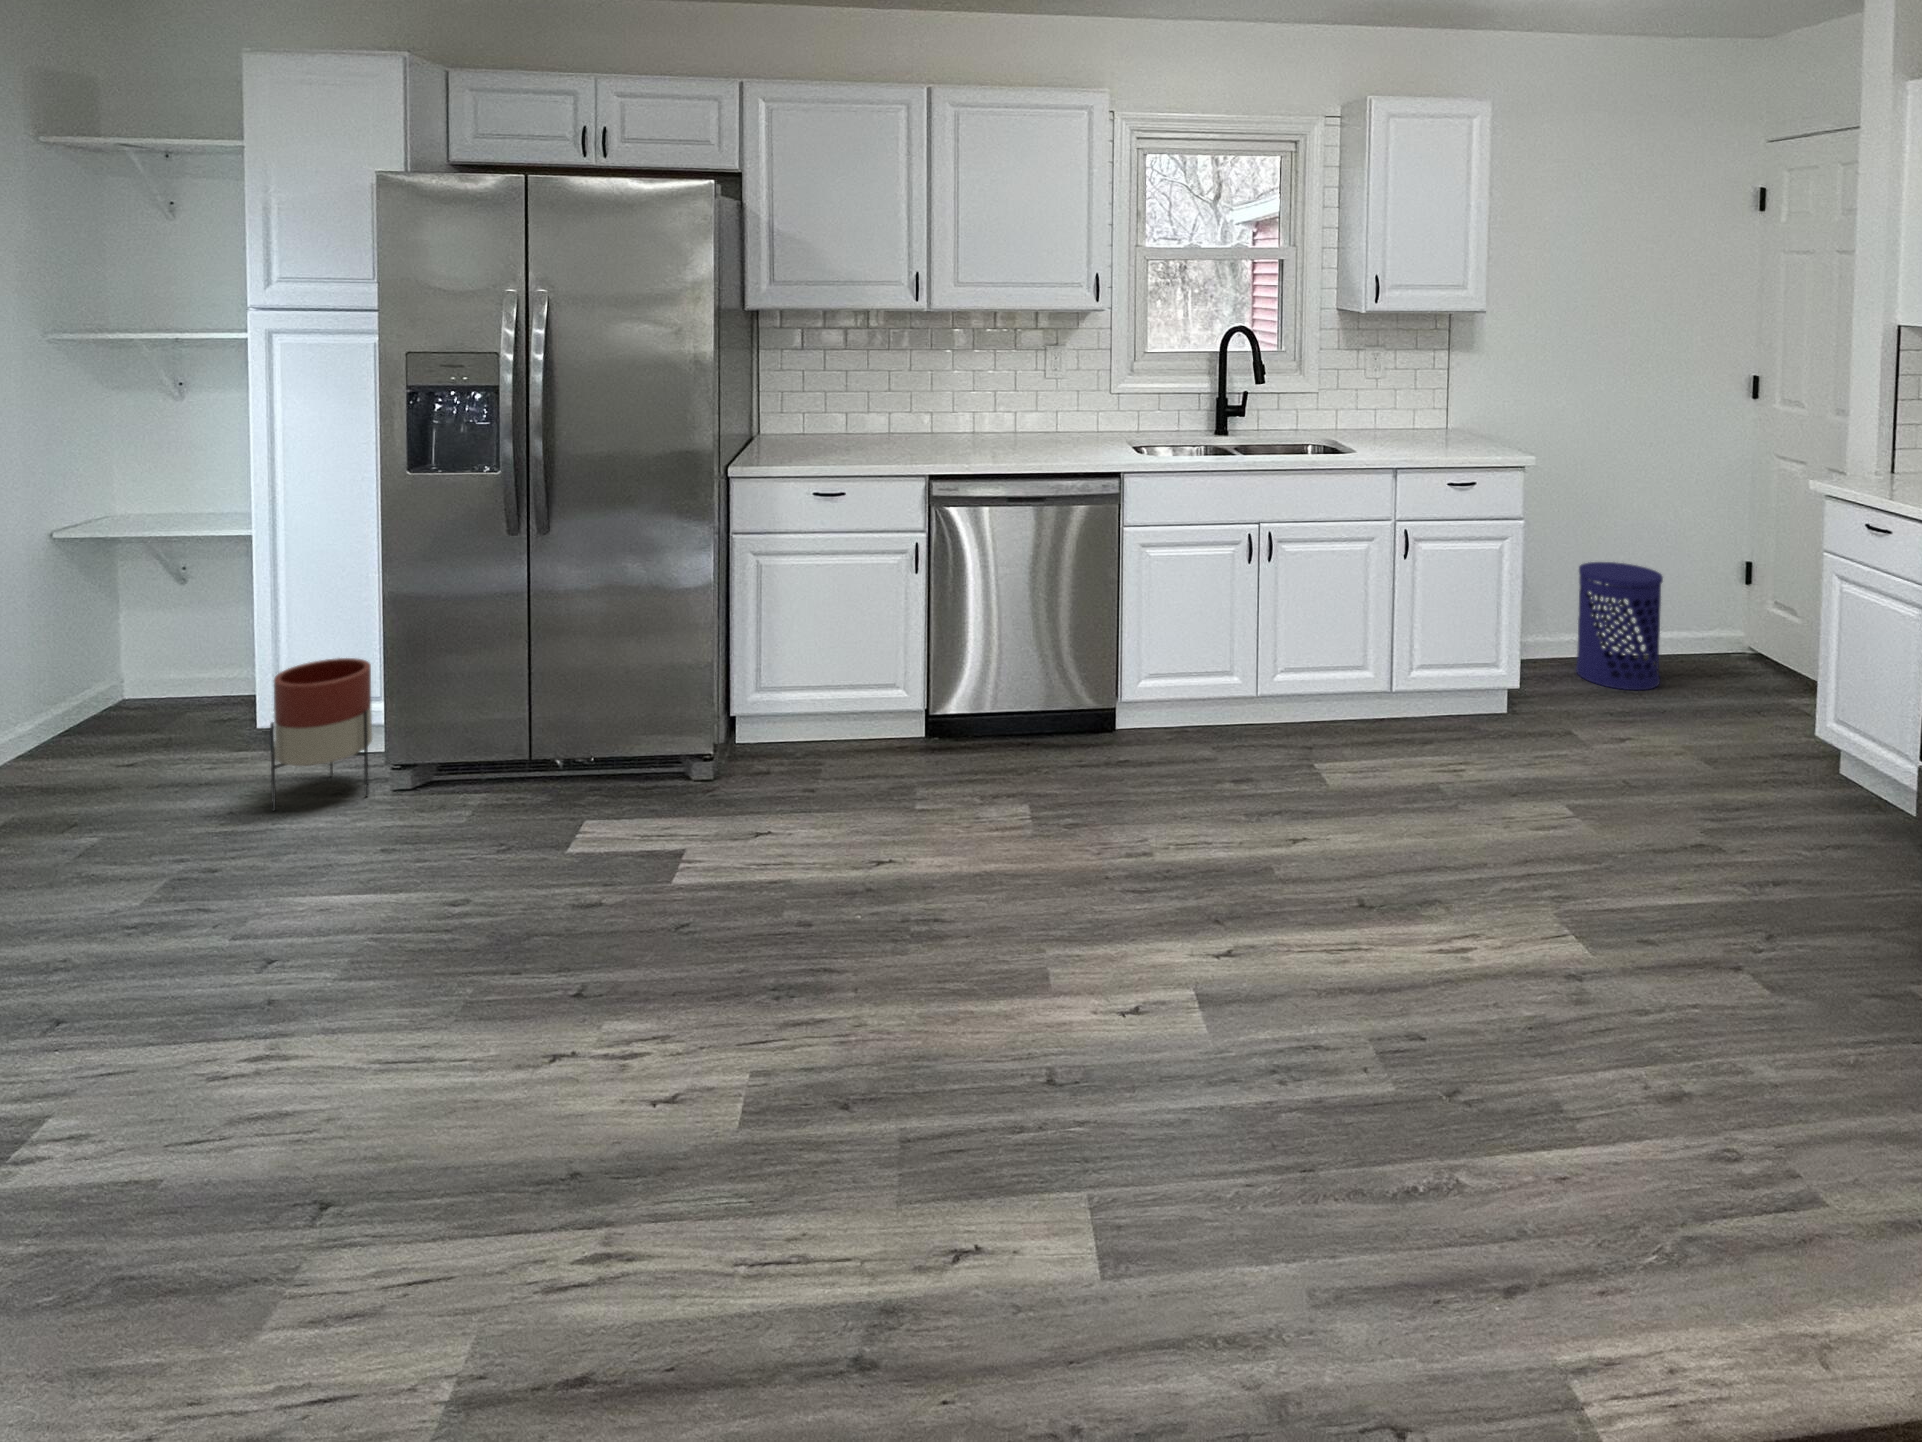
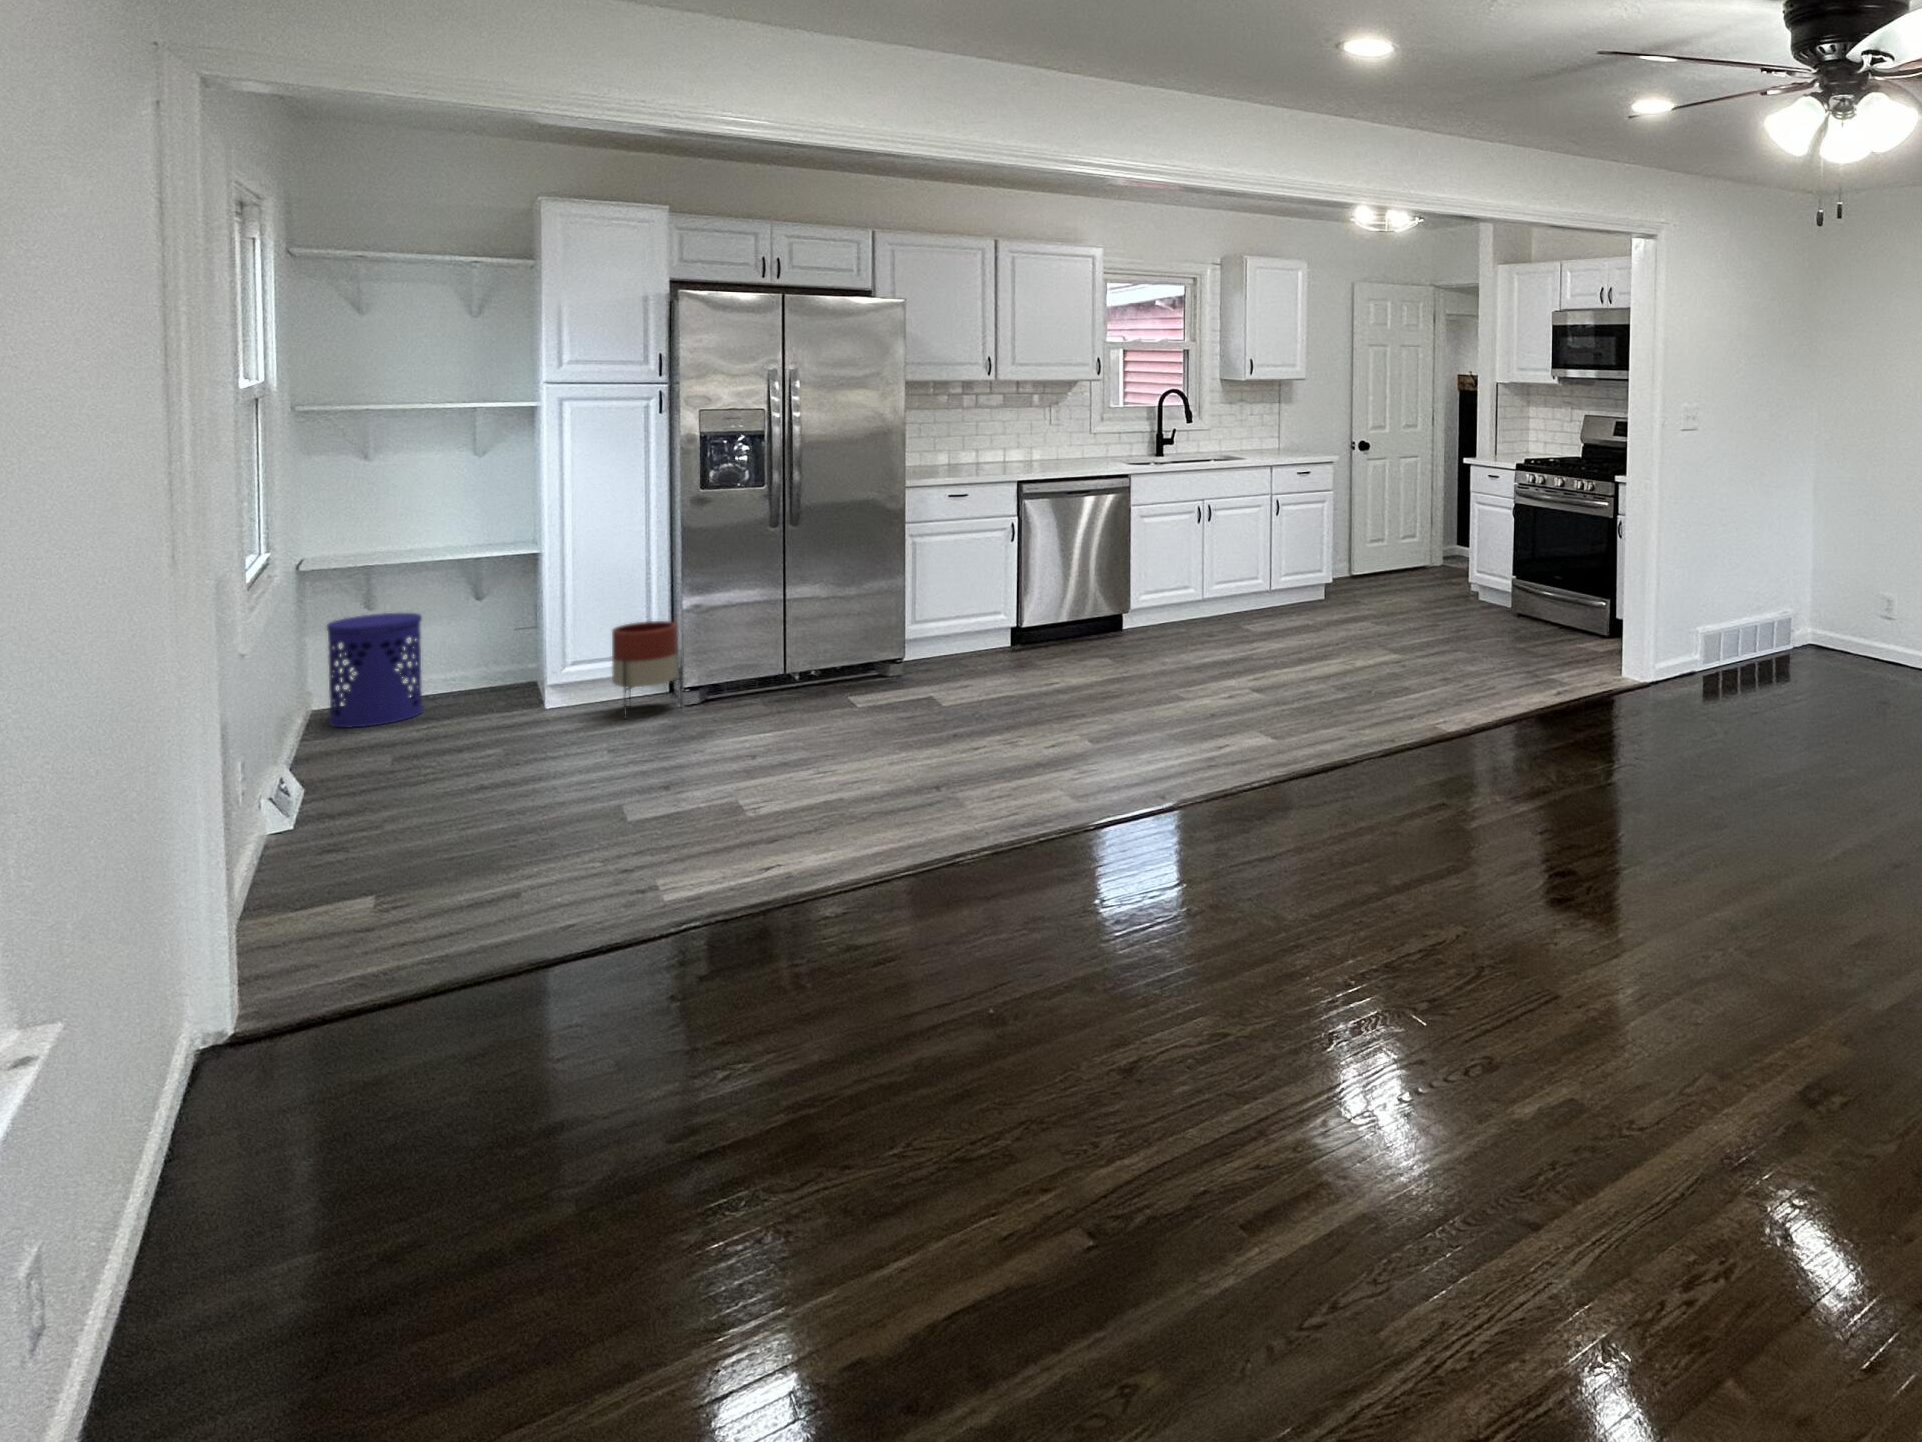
waste bin: present [1576,562,1663,690] -> present [327,613,423,728]

